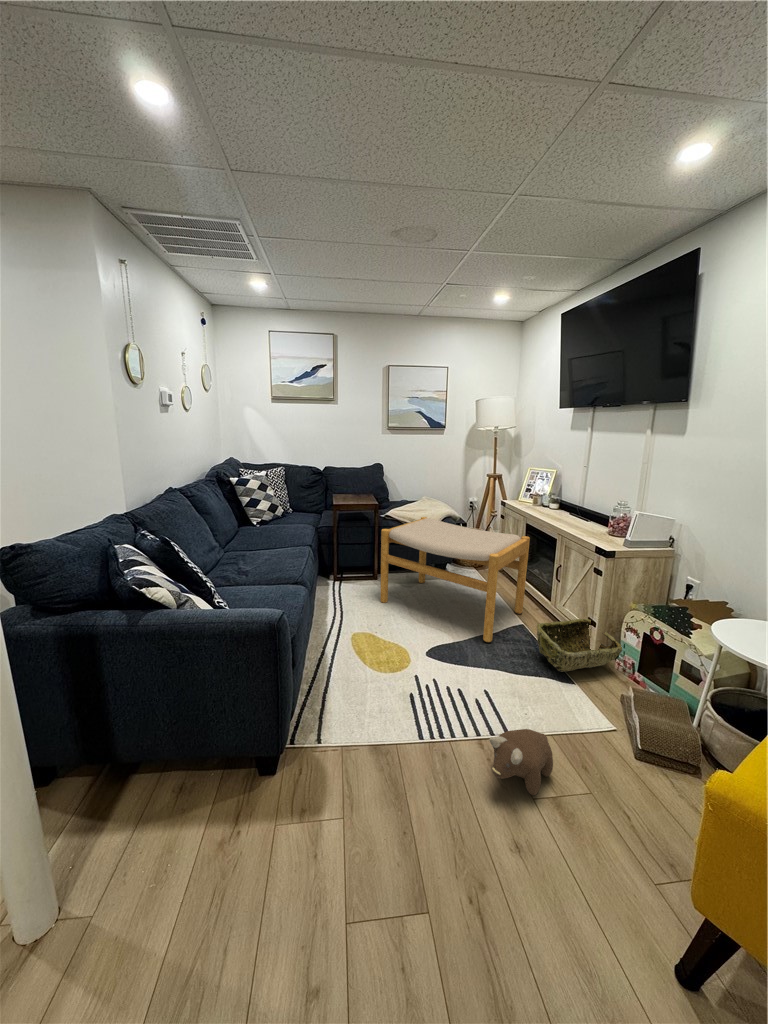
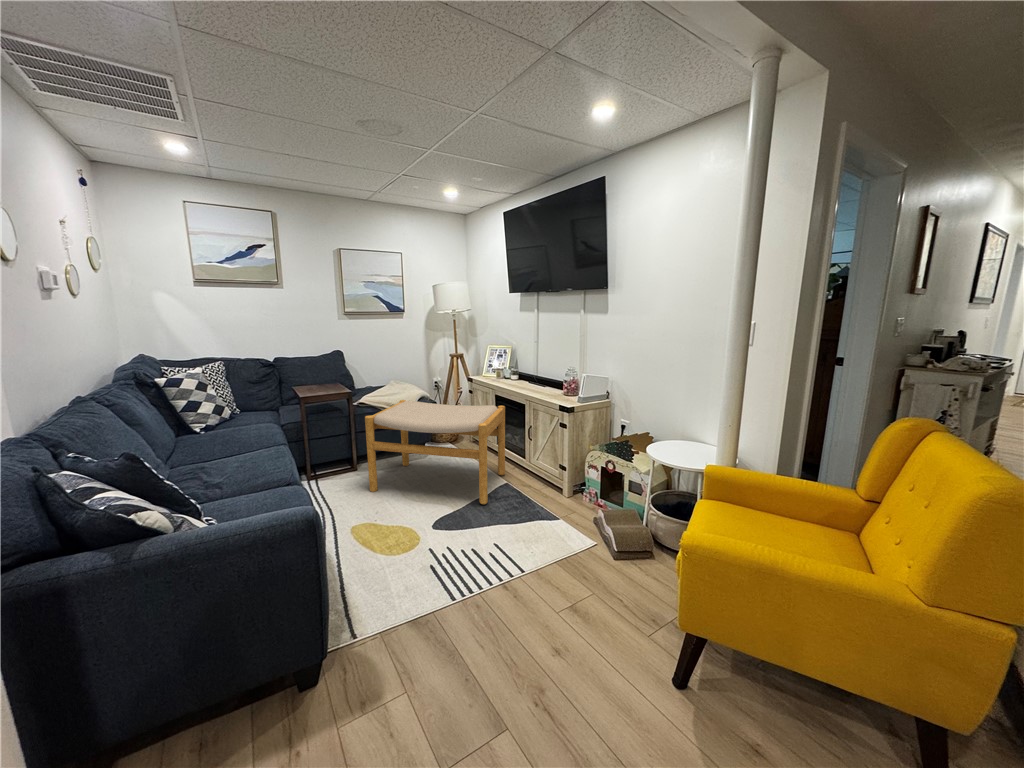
woven basket: present [537,619,622,672] -> none [524,466,588,513]
plush toy: present [489,729,553,795] -> none [518,558,564,609]

